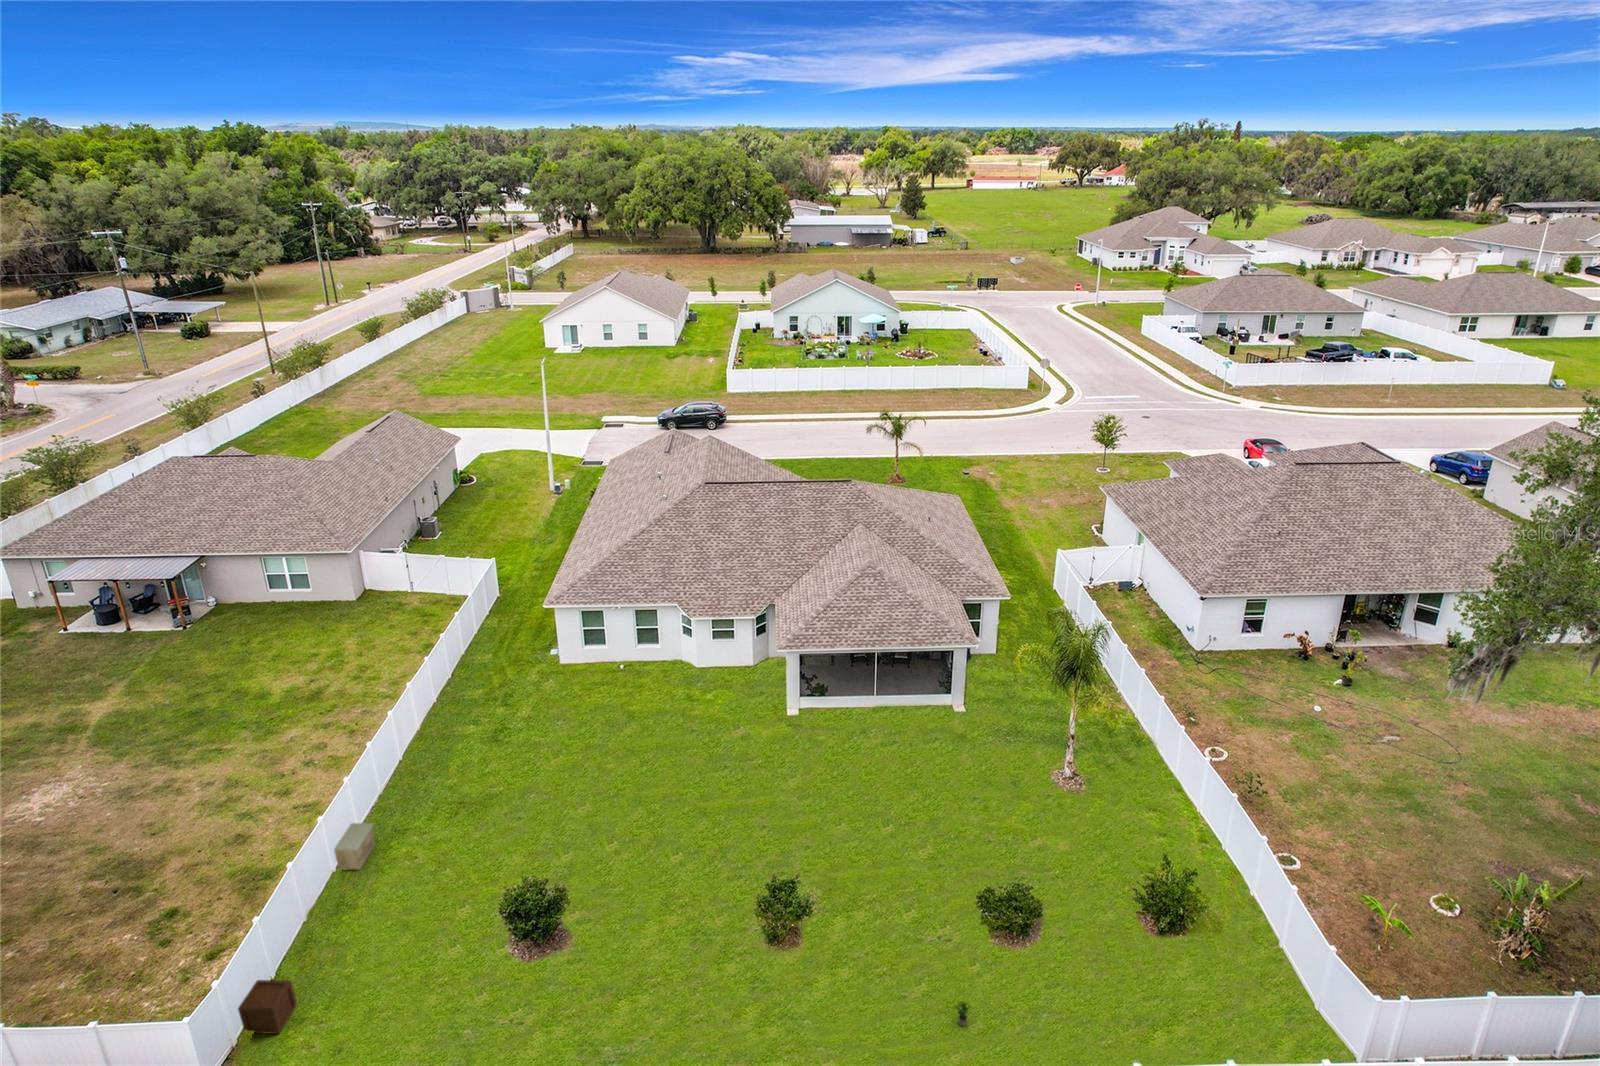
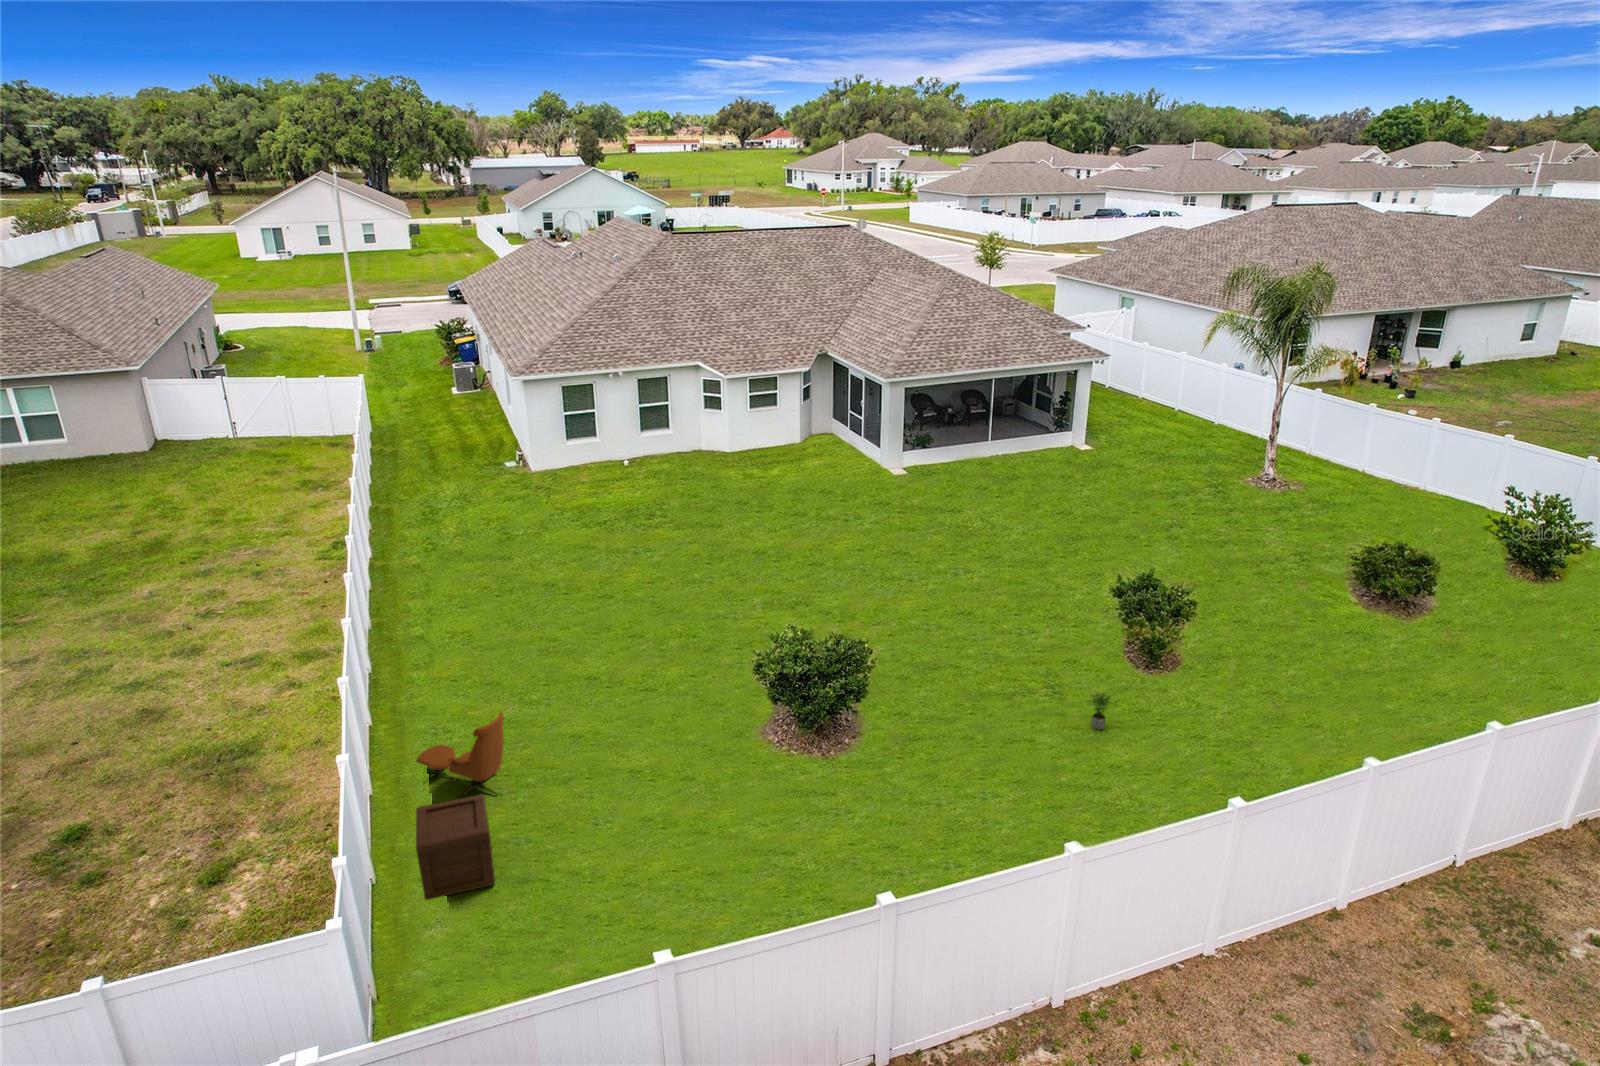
storage bench: present [334,823,375,870] -> none [397,614,442,688]
lounge chair: none [297,927,335,970] -> present [416,713,504,799]
potted plant: present [955,1001,969,1026] -> present [1090,693,1110,730]

